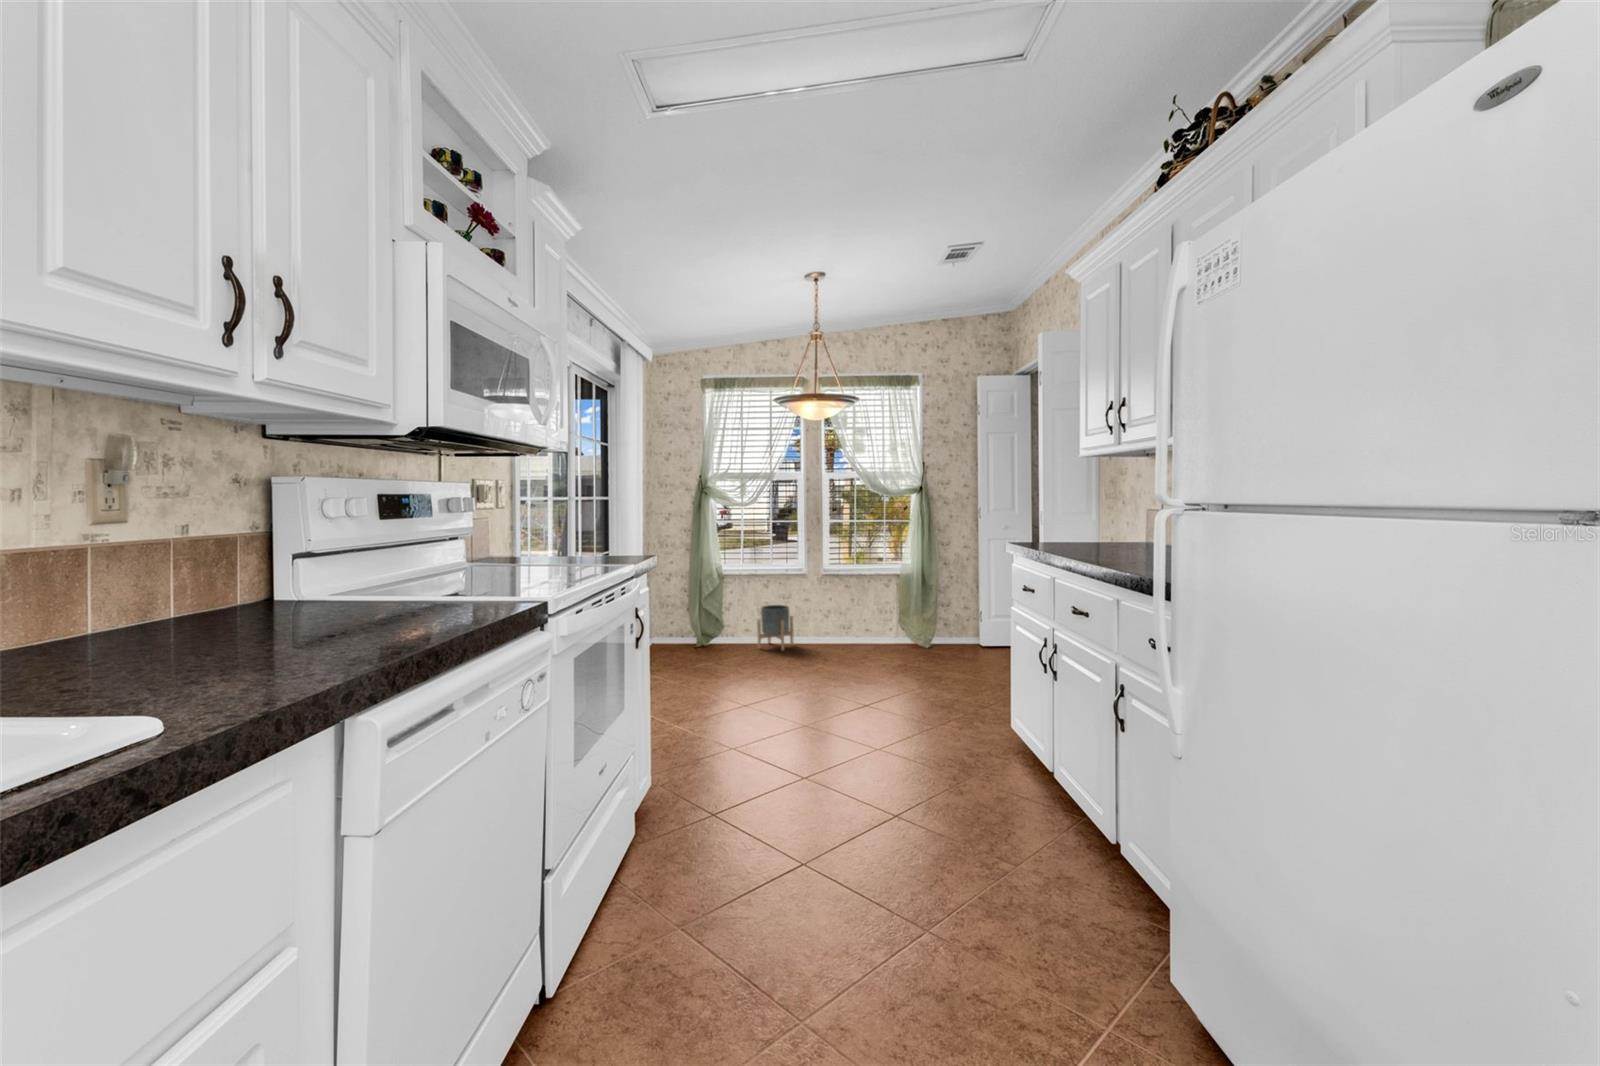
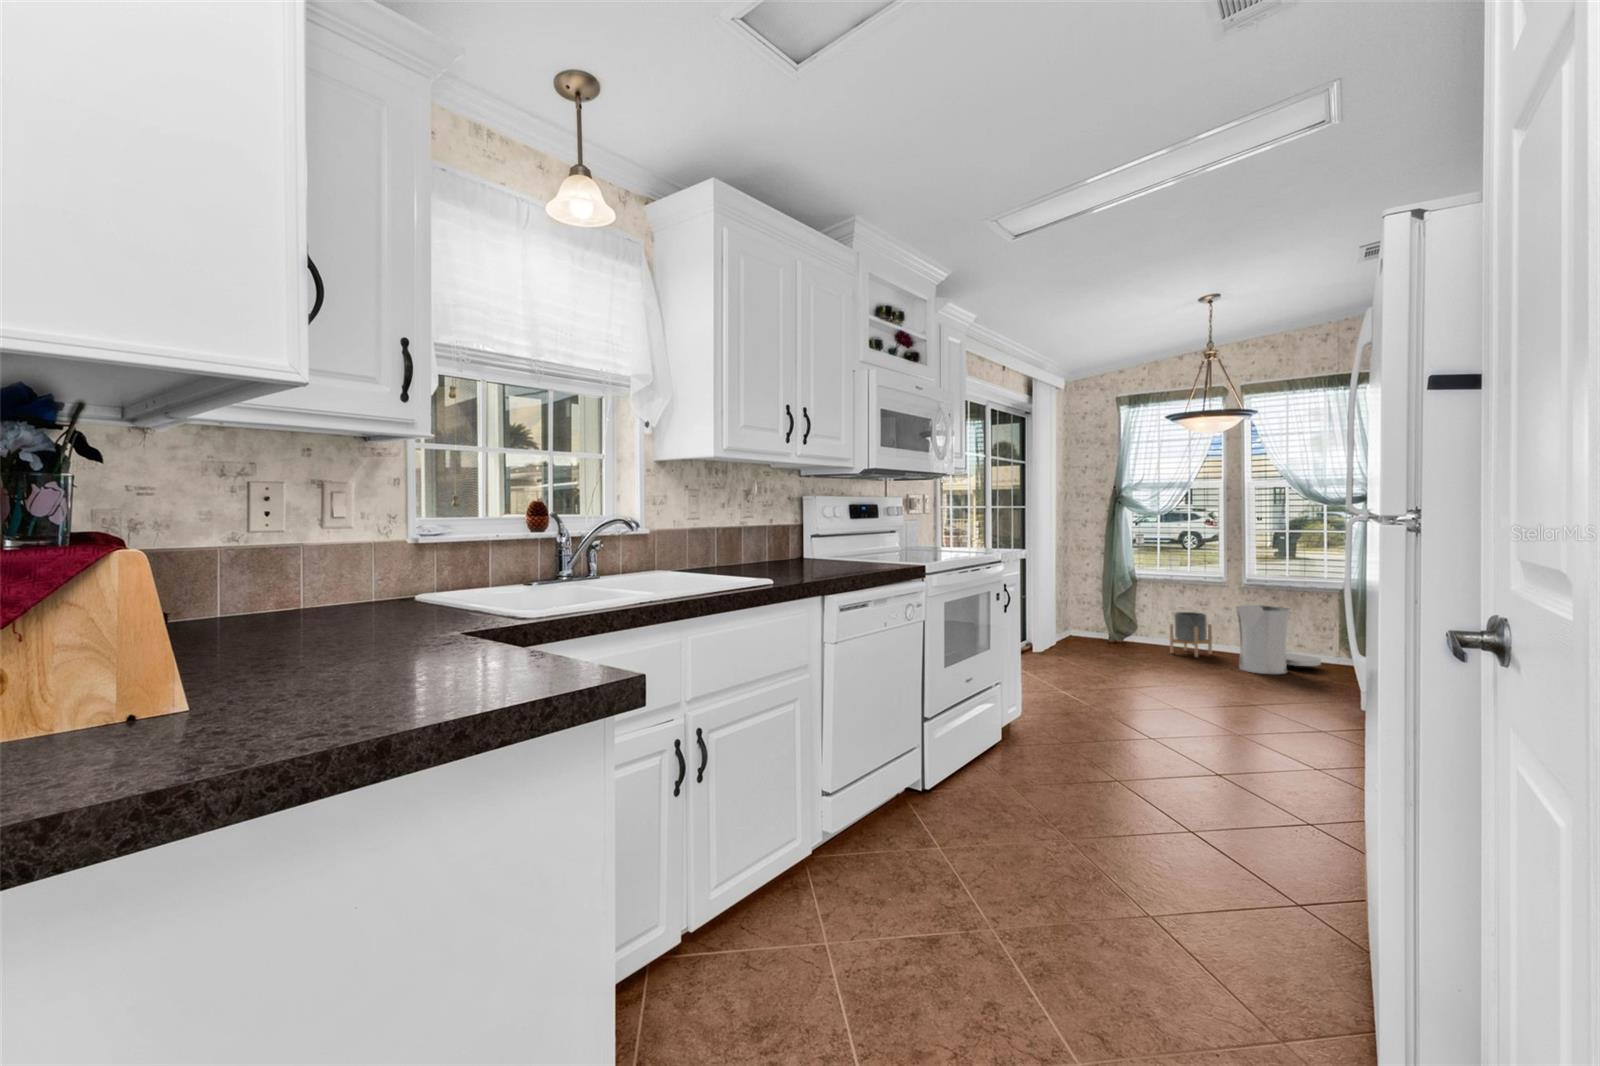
trash can: none [820,595,883,662] -> present [1236,605,1321,674]

